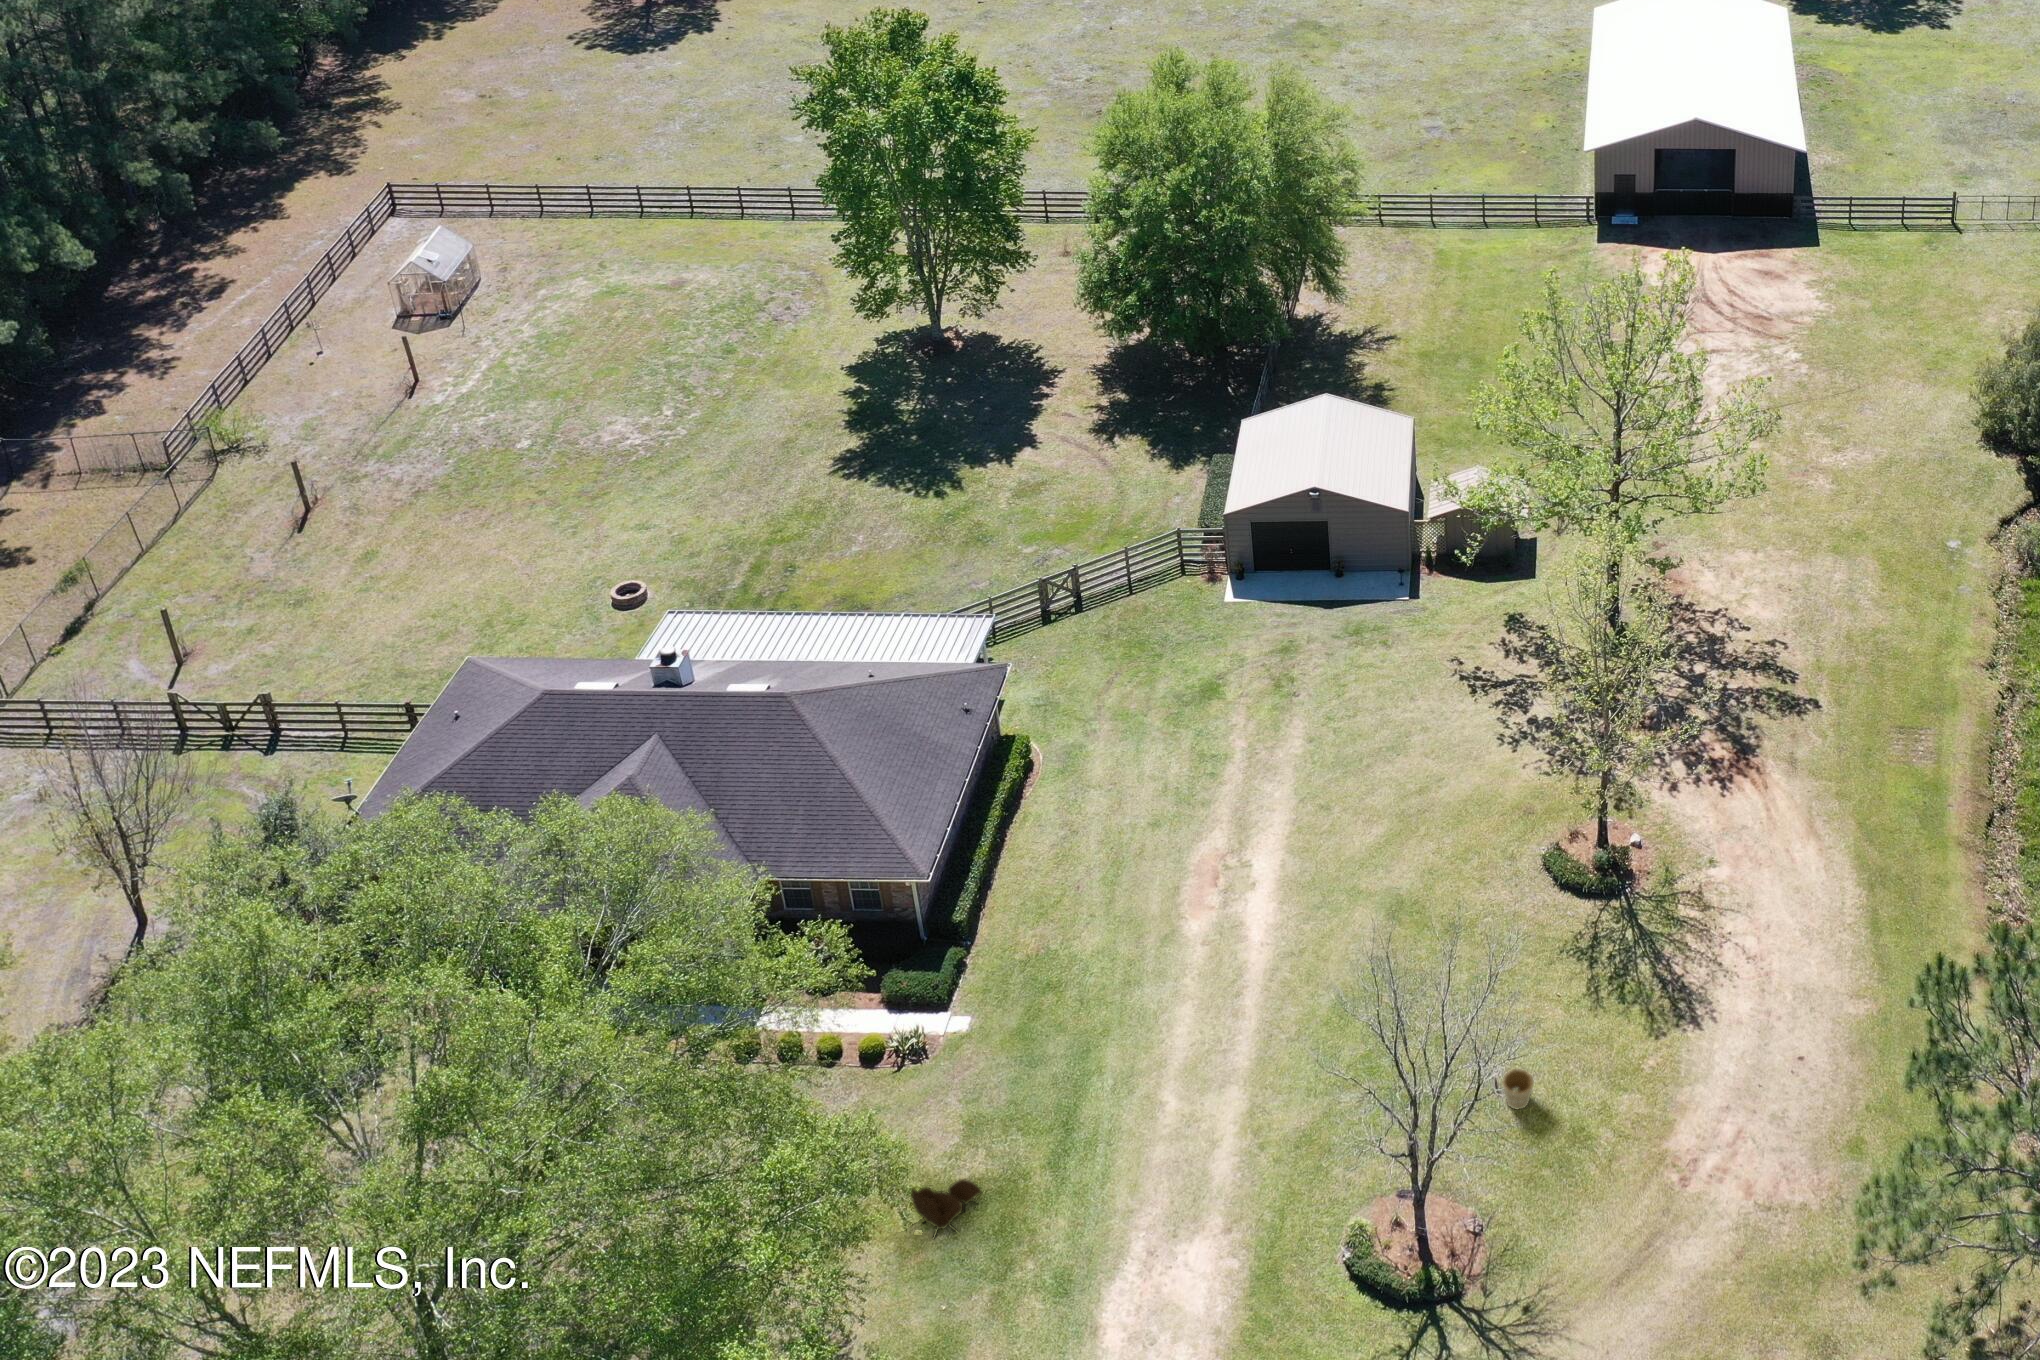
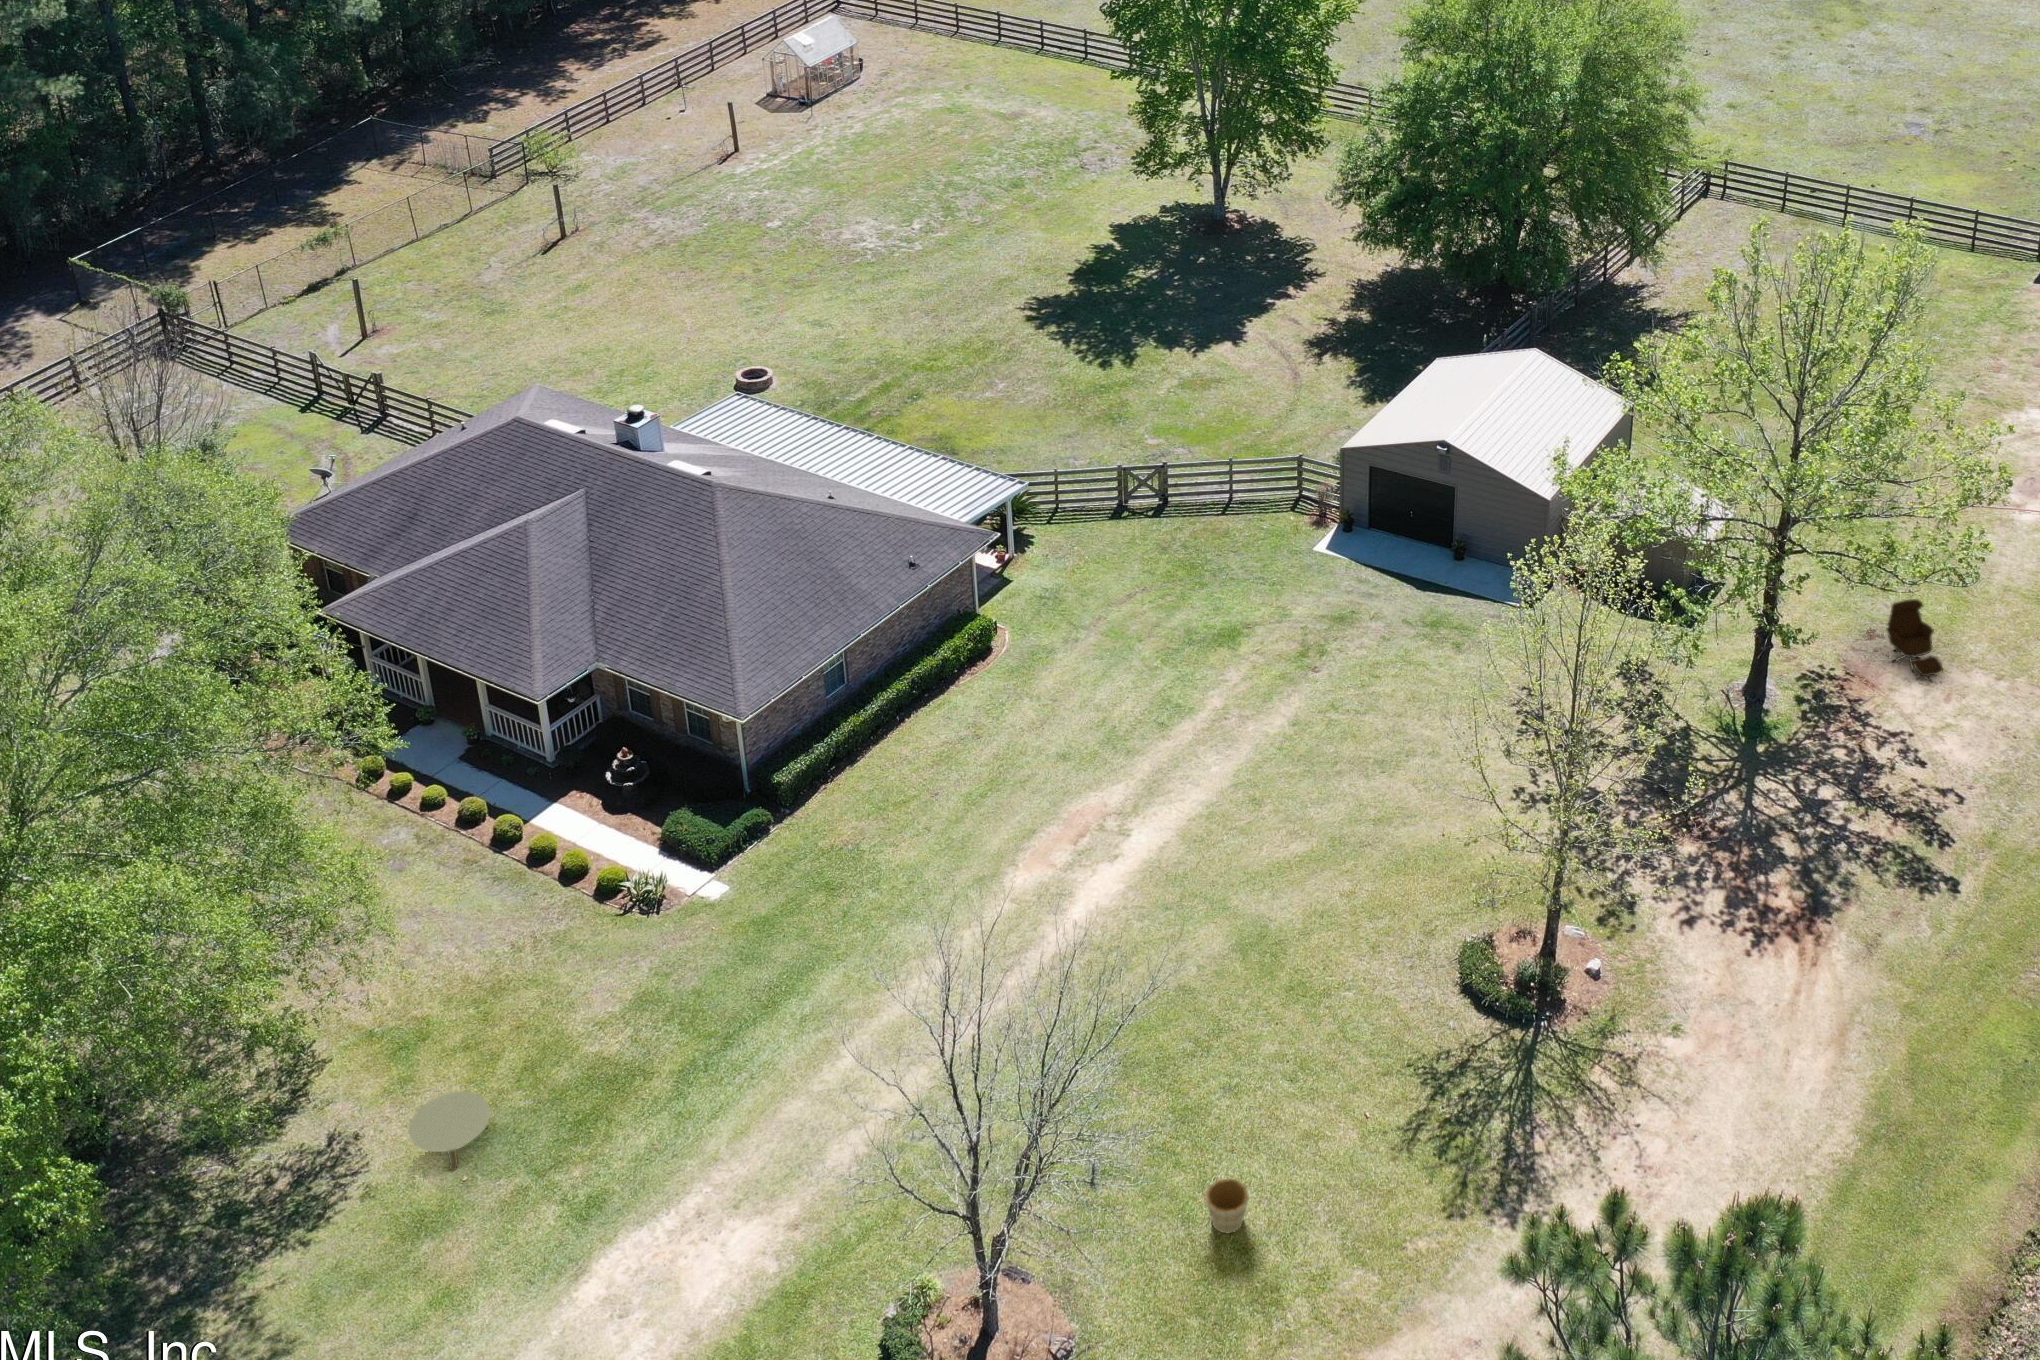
lounge chair: present [911,1179,982,1236] -> present [1887,599,1943,677]
round table: none [869,1254,938,1320] -> present [409,1091,490,1171]

